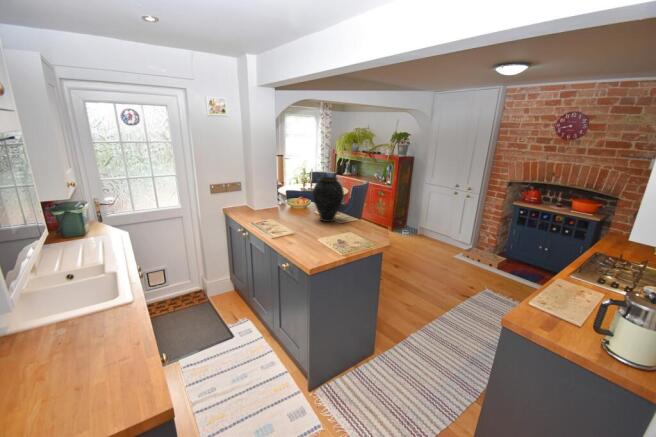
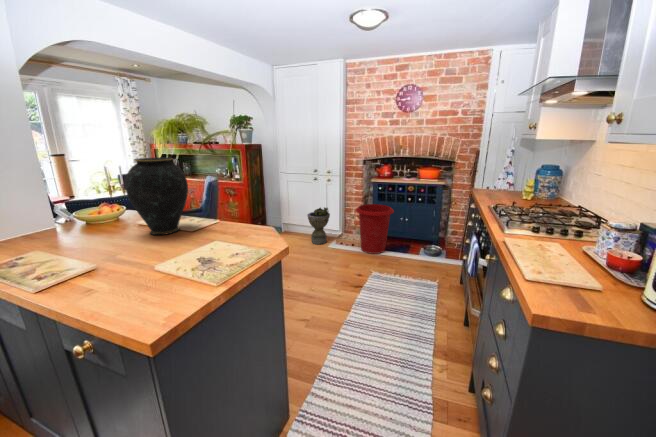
planter: none [440,219,462,252] -> present [307,208,330,244]
waste bin: none [486,225,528,274] -> present [356,204,394,254]

